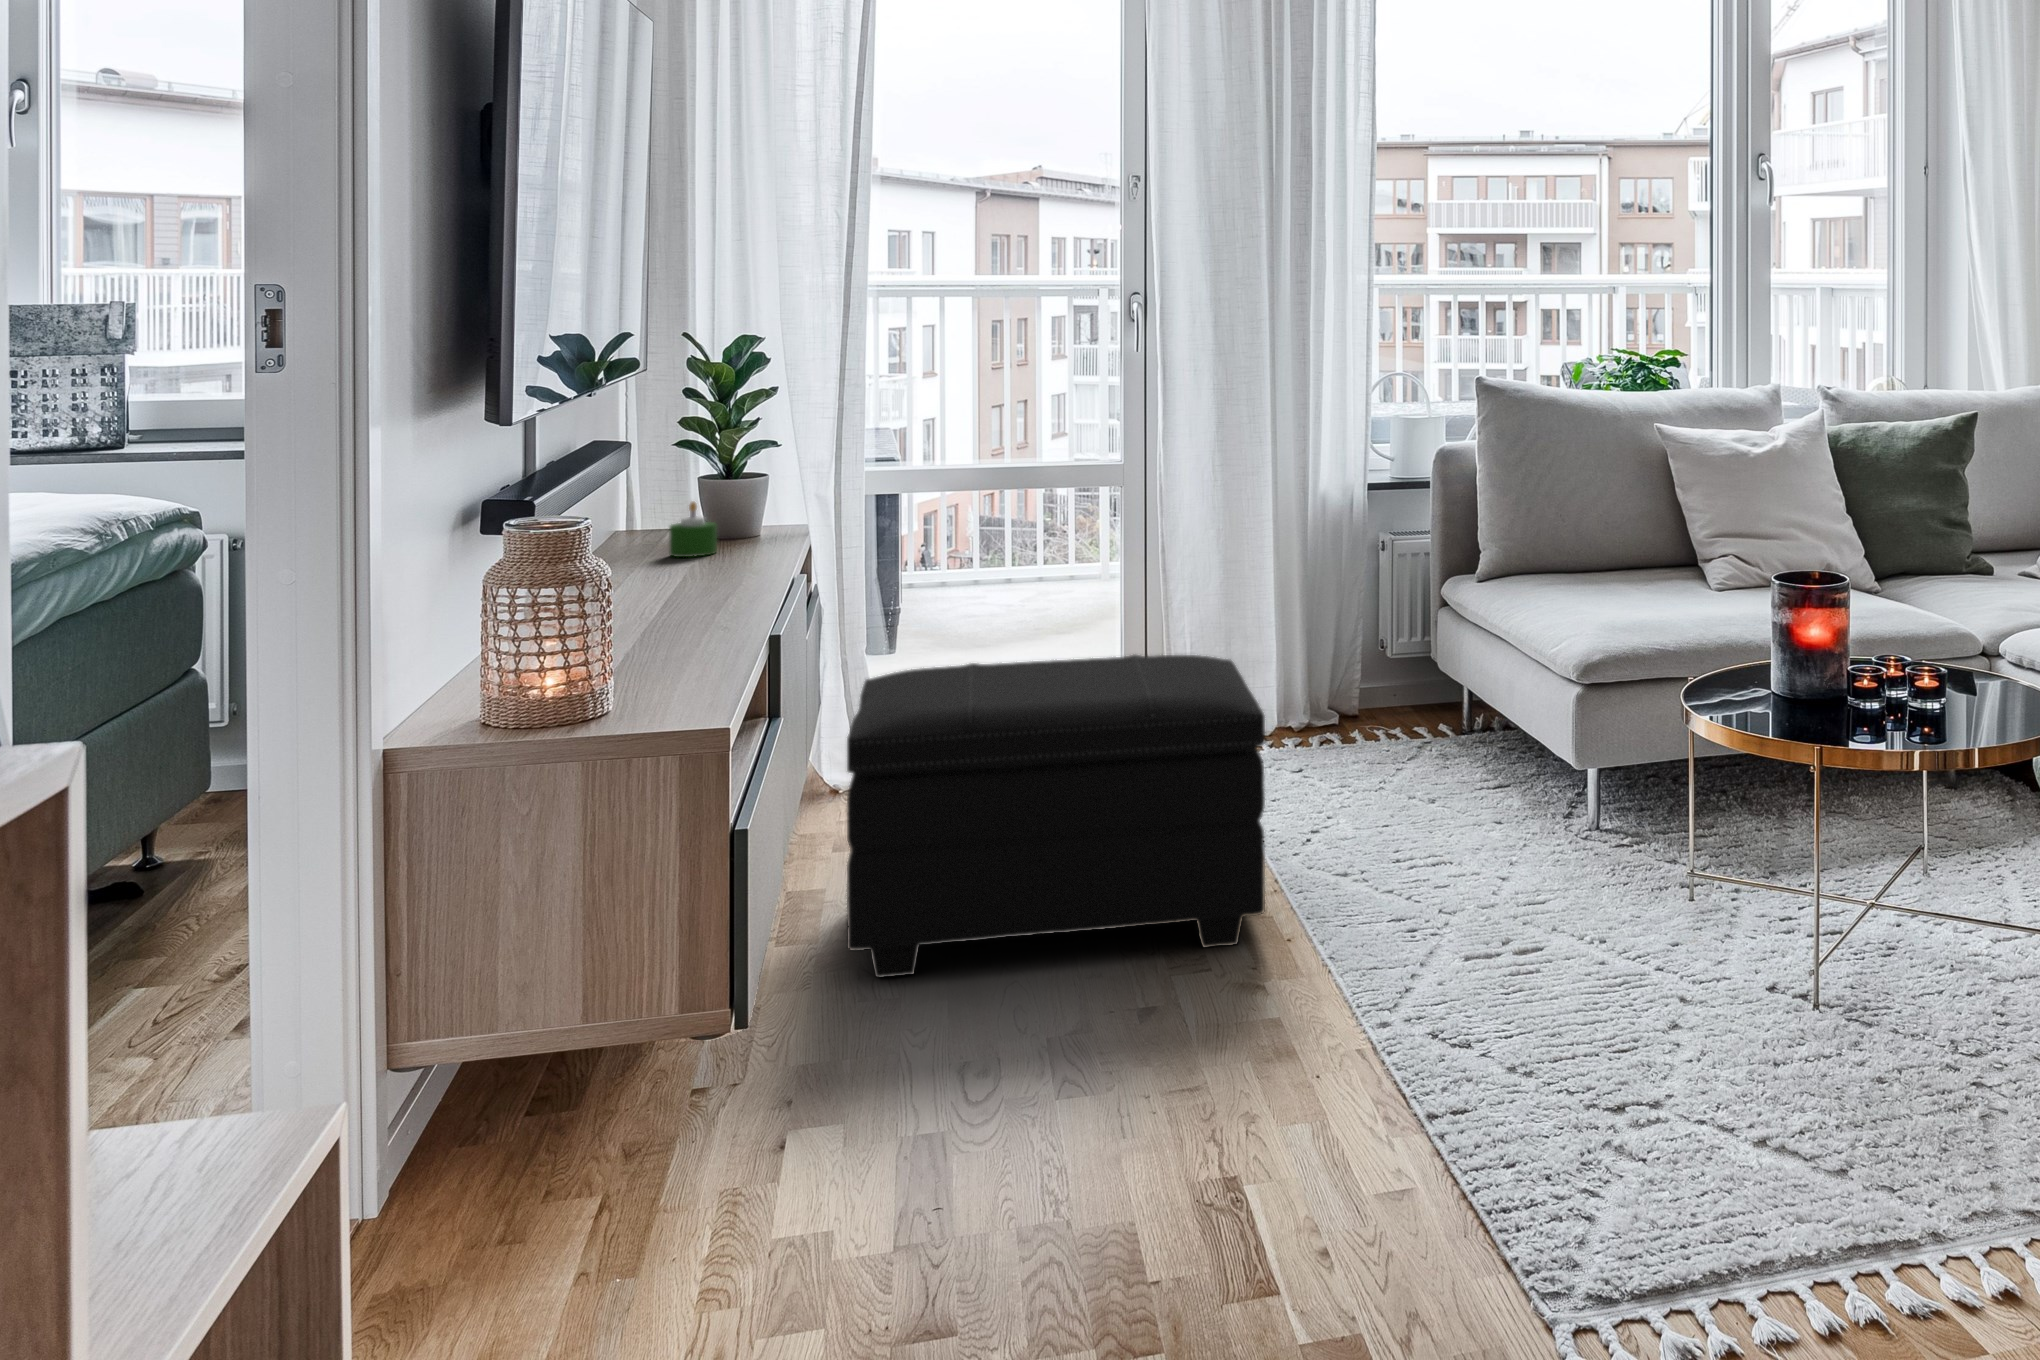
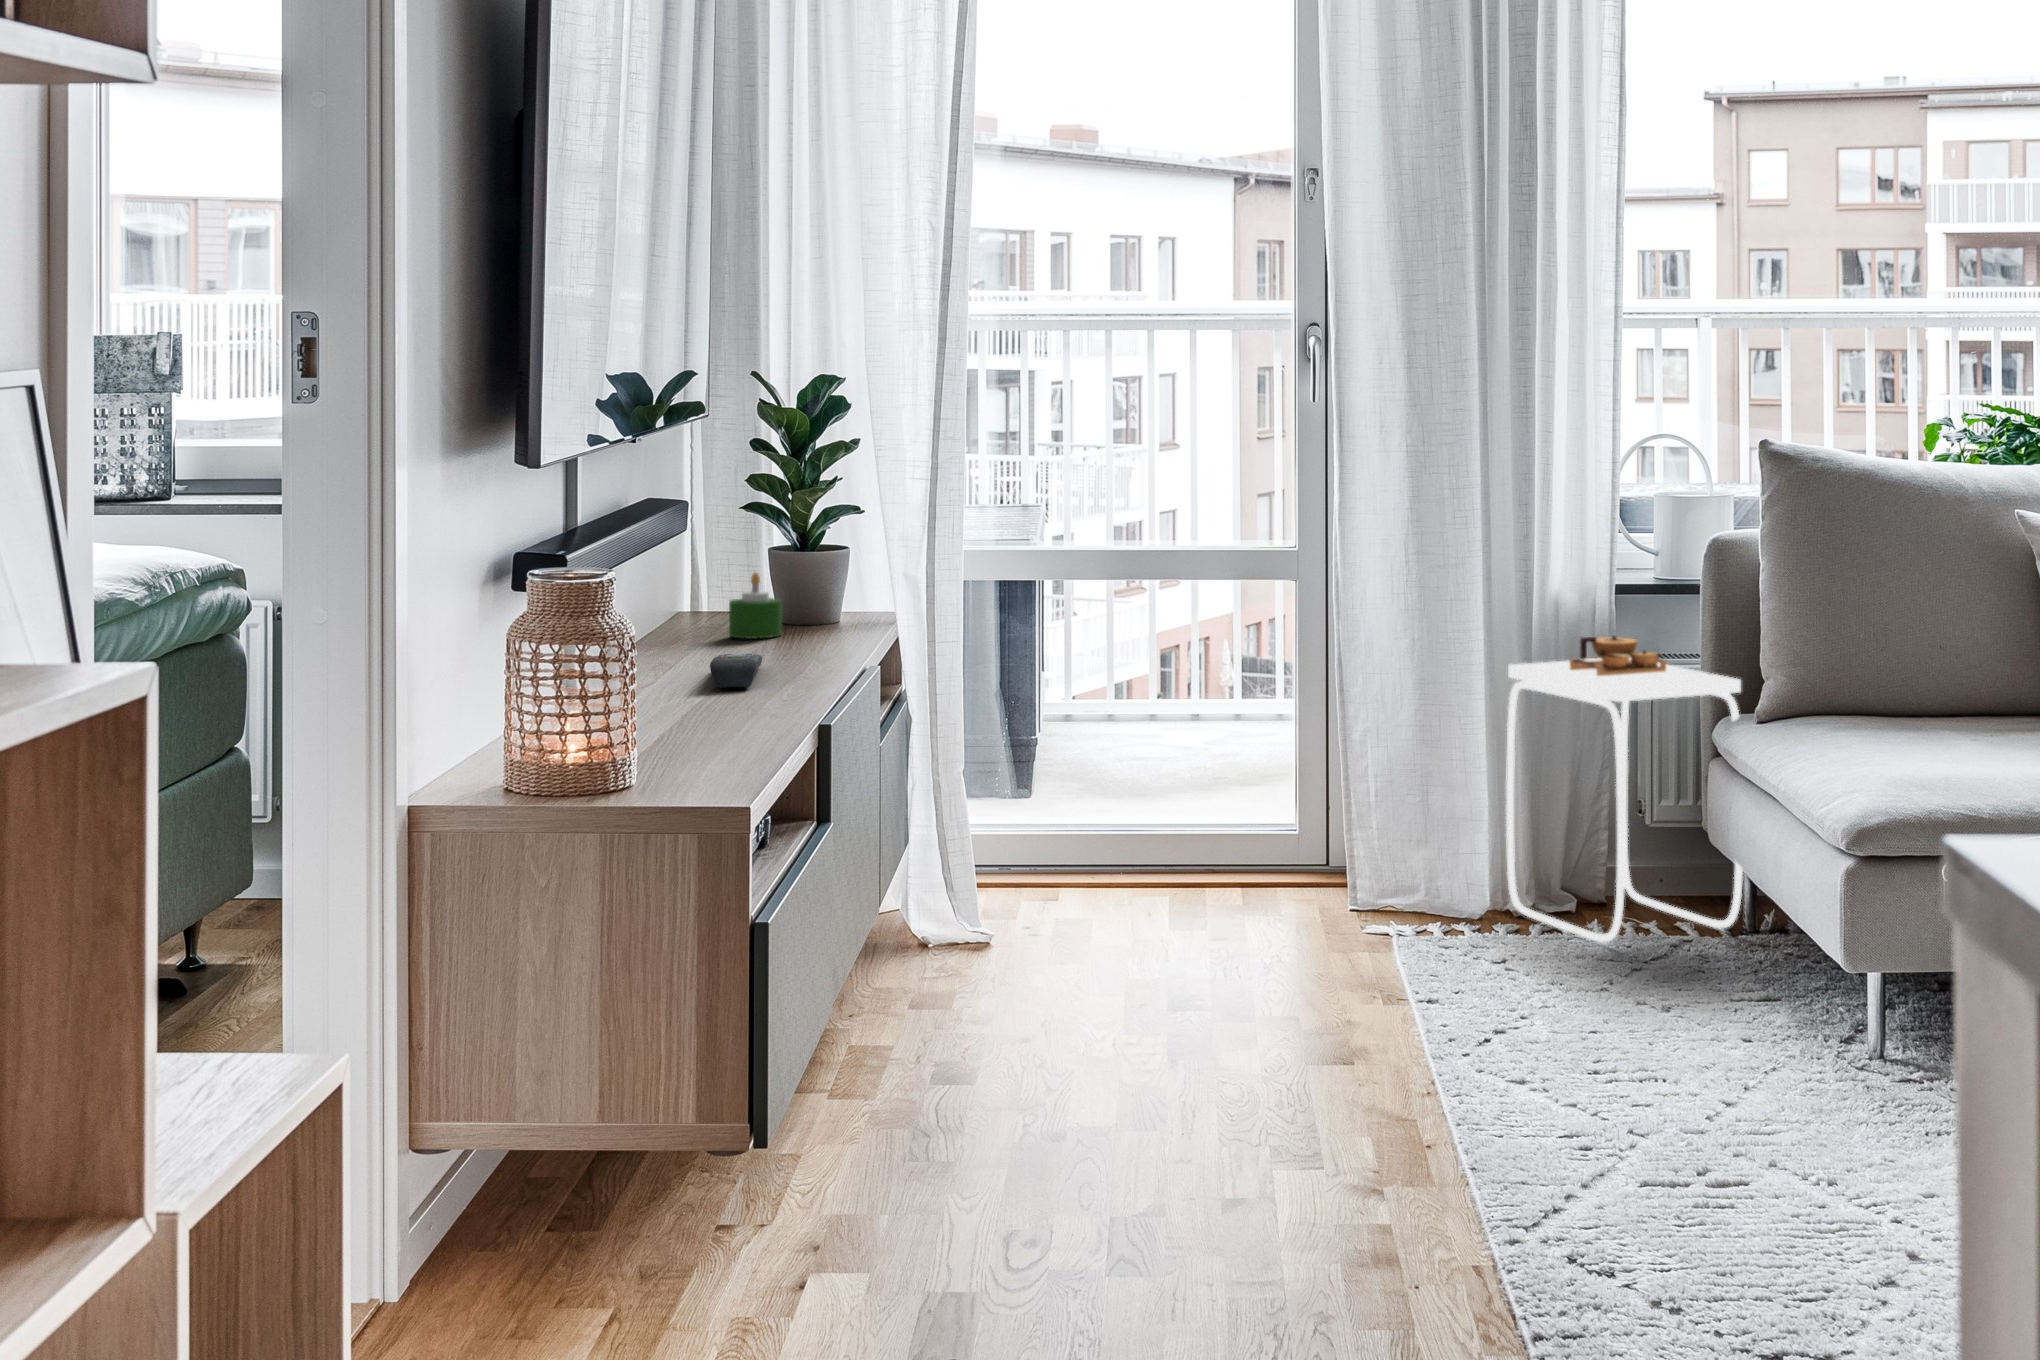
side table: none [1294,522,1472,752] -> present [1506,636,1743,942]
remote control: none [665,573,708,606] -> present [710,653,762,688]
footstool: present [847,655,1265,978] -> none [901,781,1399,1144]

